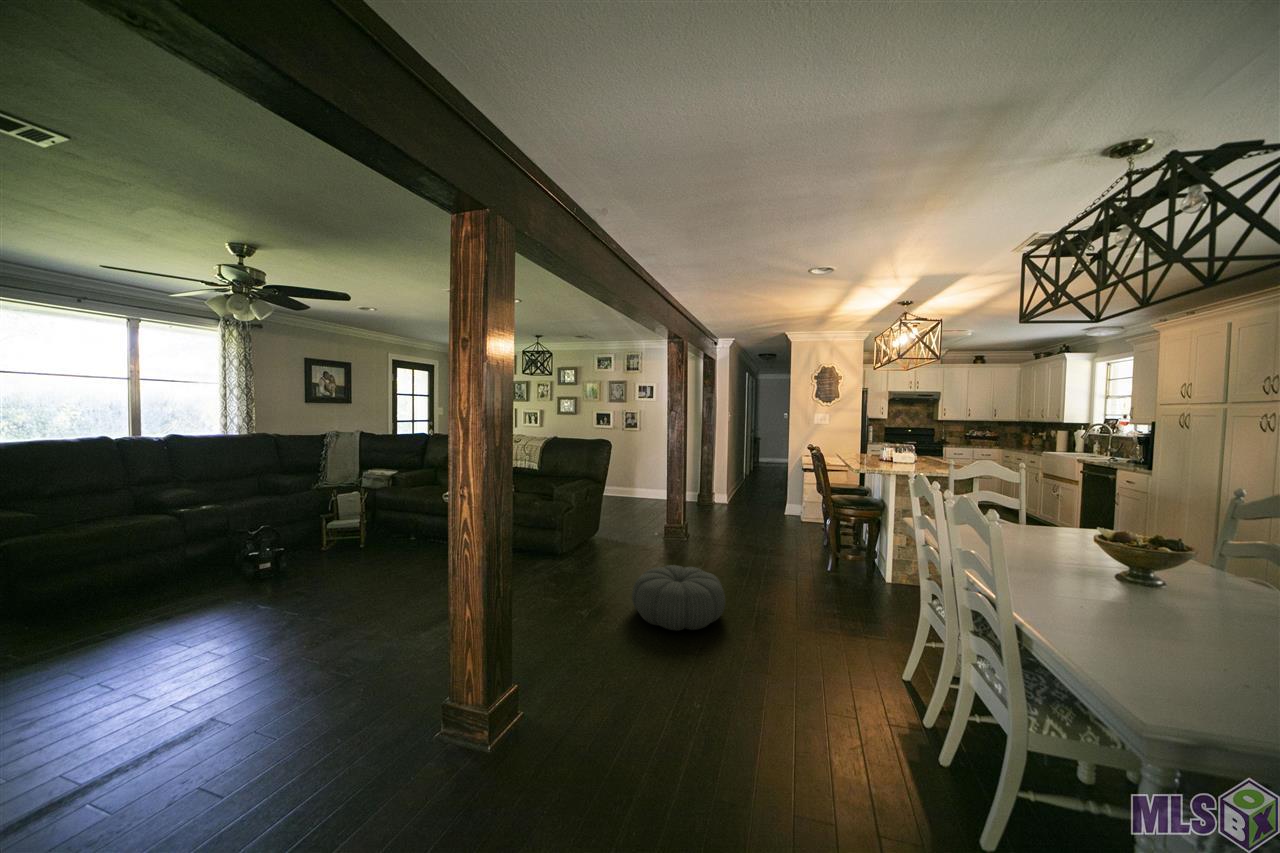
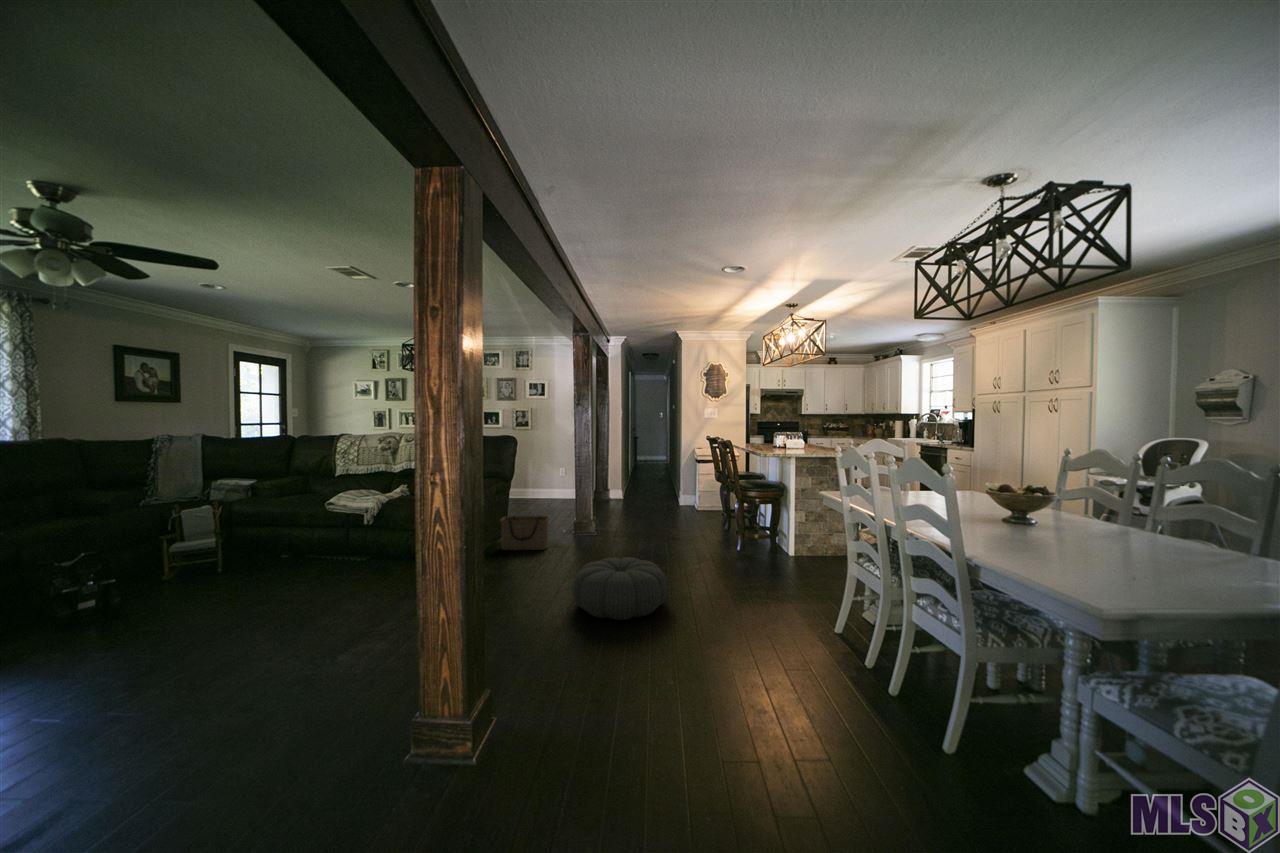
basket: none [592,512,638,546] -> present [500,516,549,550]

